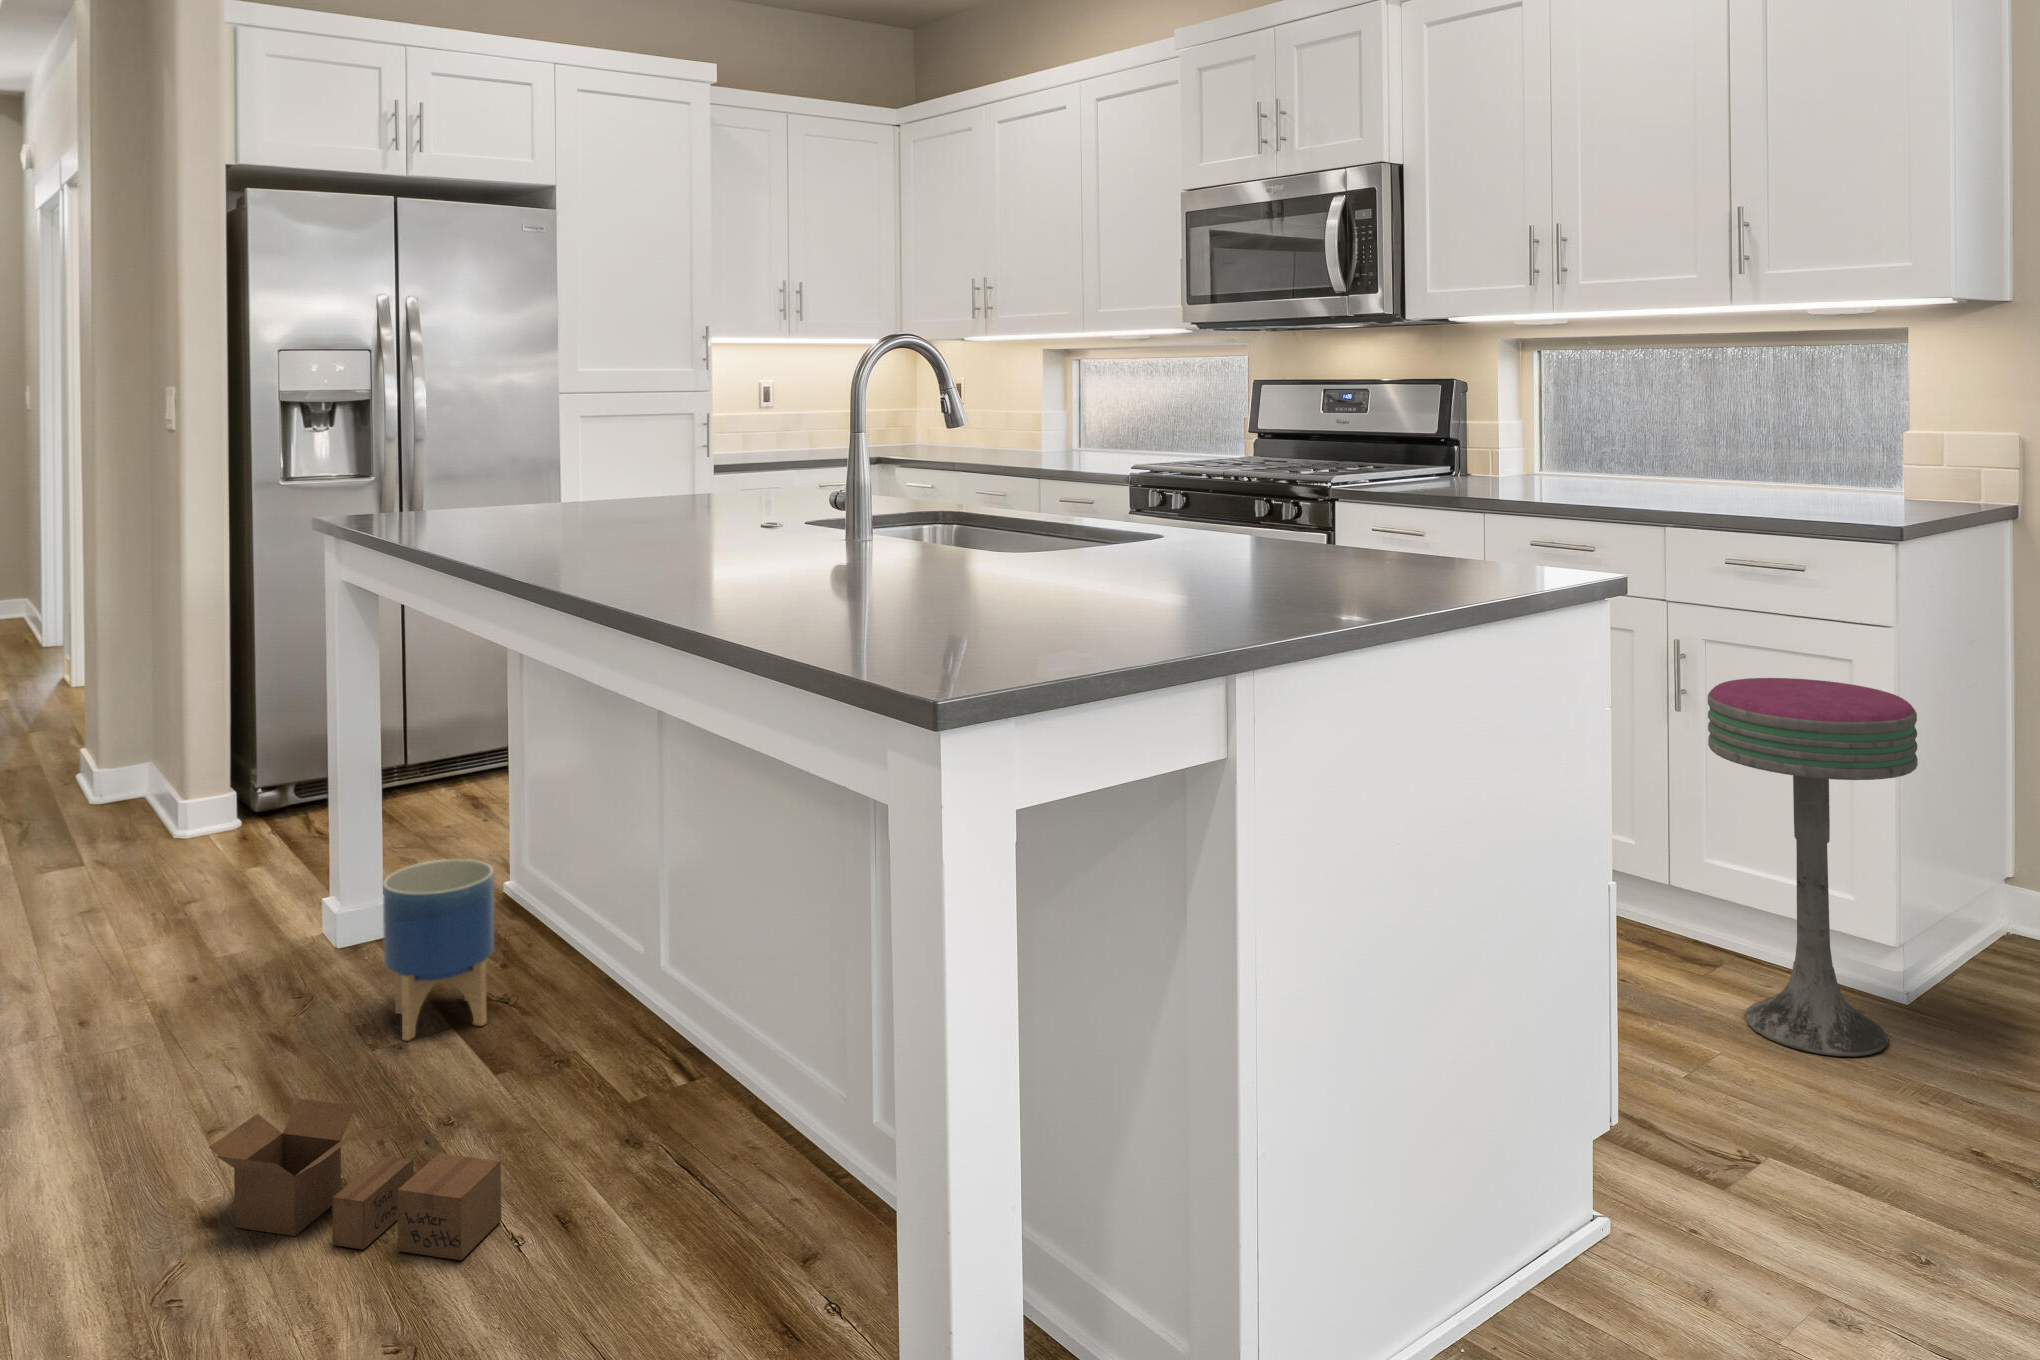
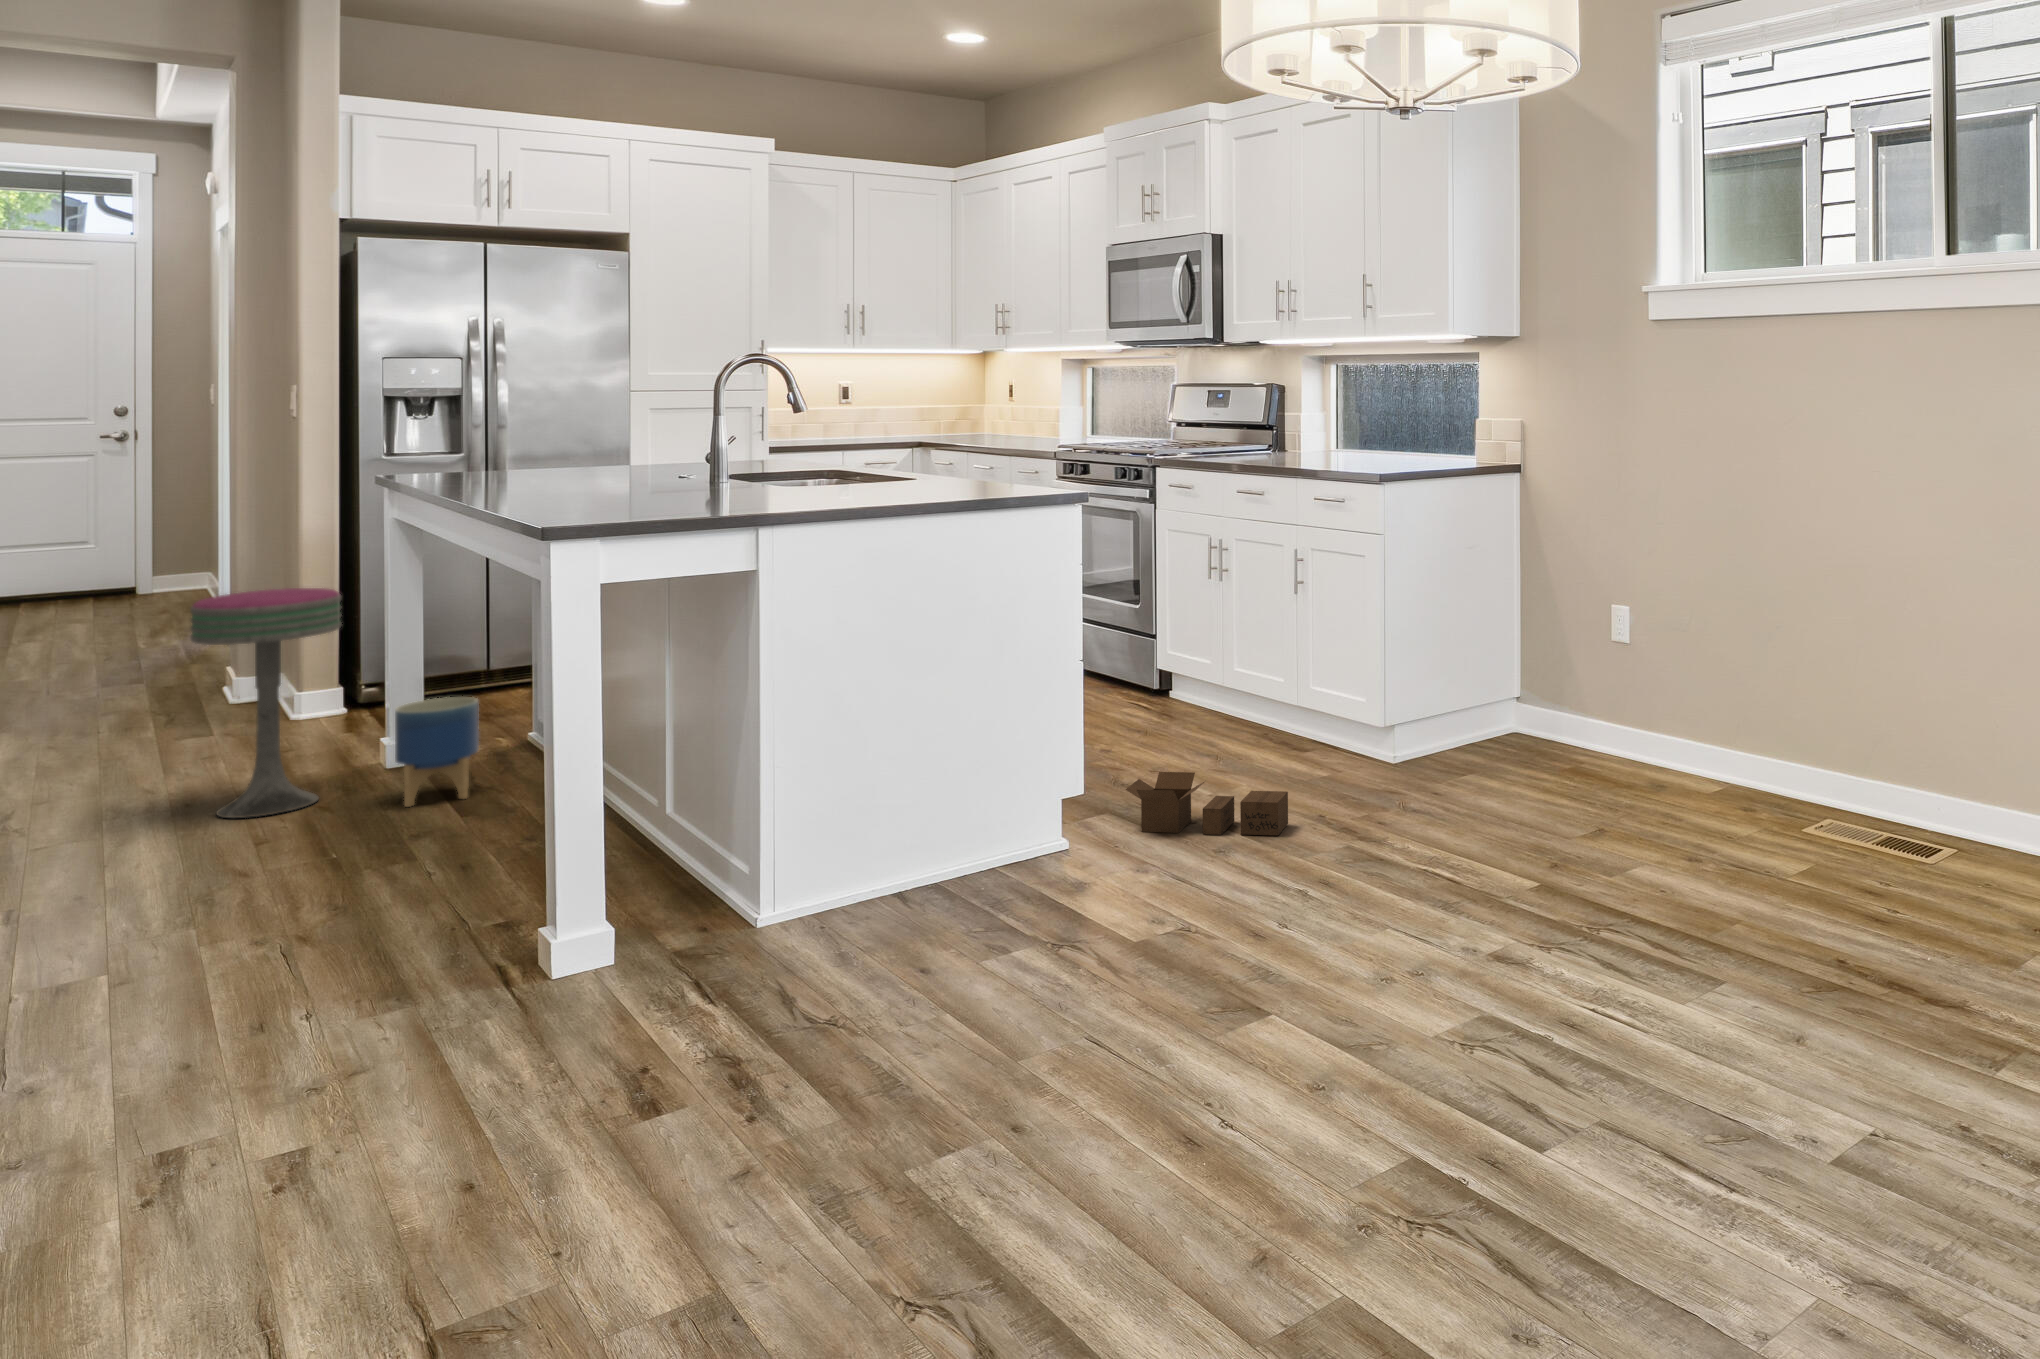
bar stool: present [1708,678,1918,1056] -> present [191,588,342,818]
cardboard box: present [209,1099,501,1260] -> present [1126,772,1288,836]

